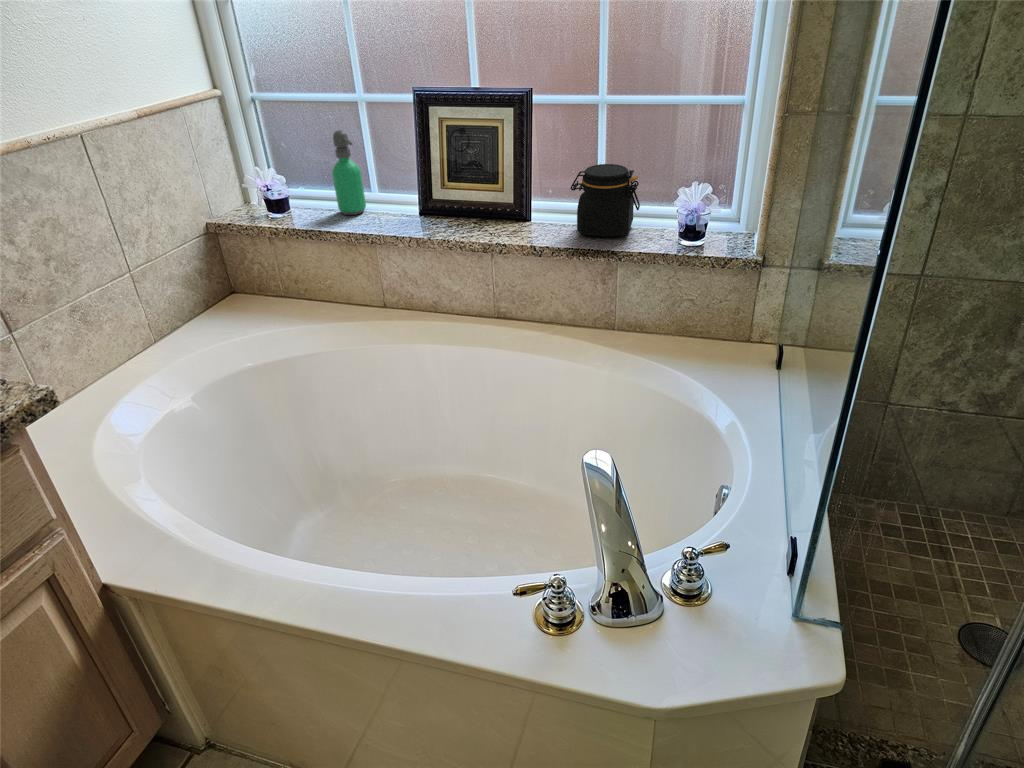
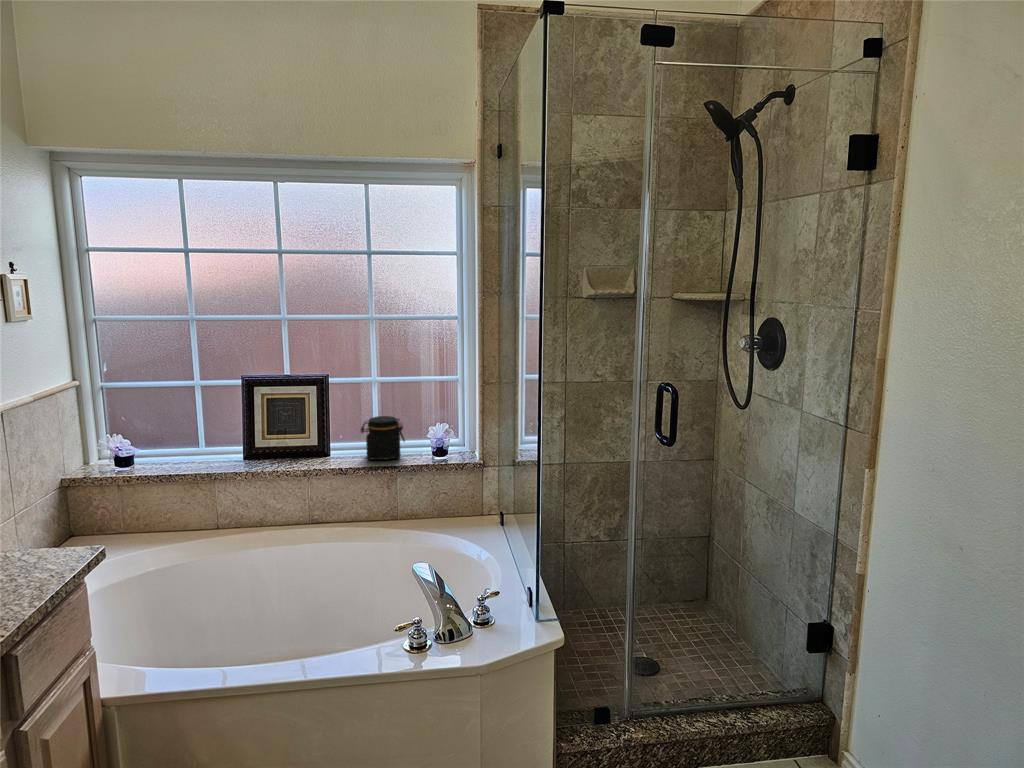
soap dispenser: present [332,130,366,215] -> none [175,405,200,465]

